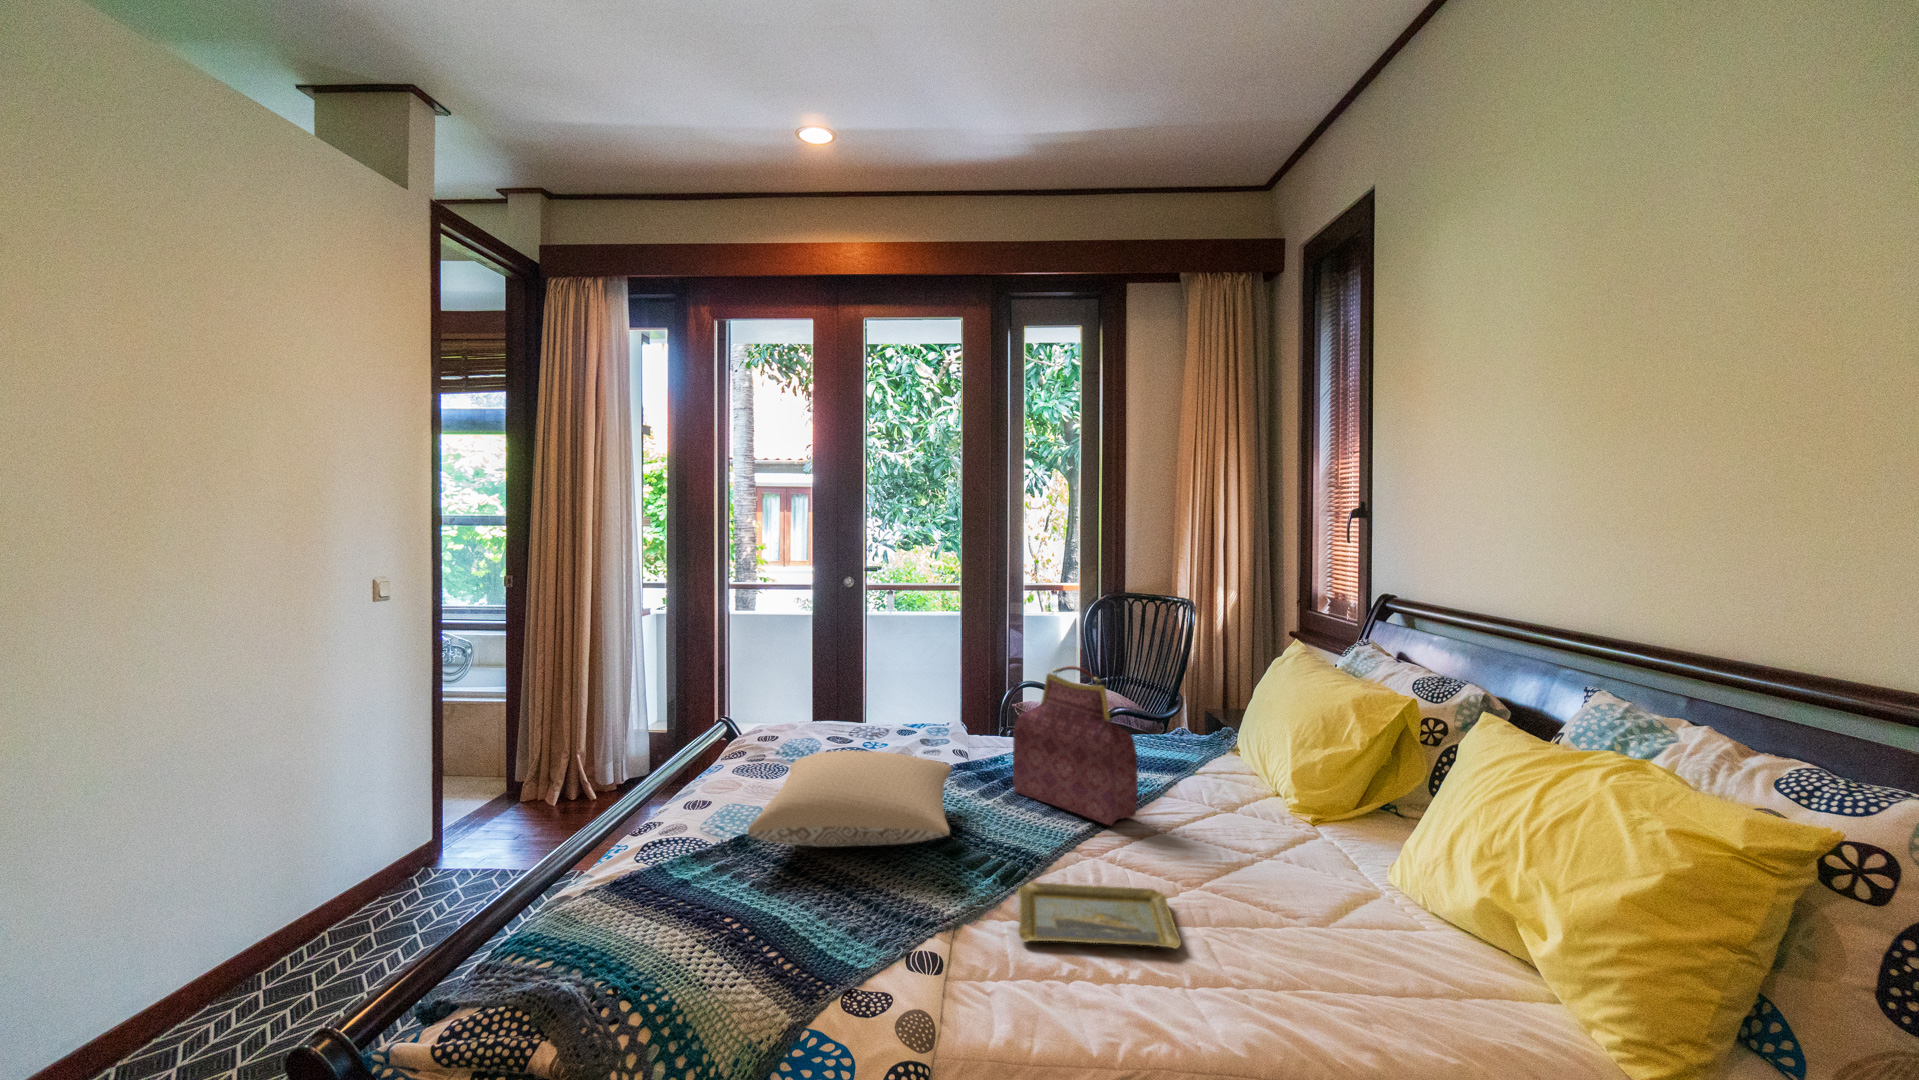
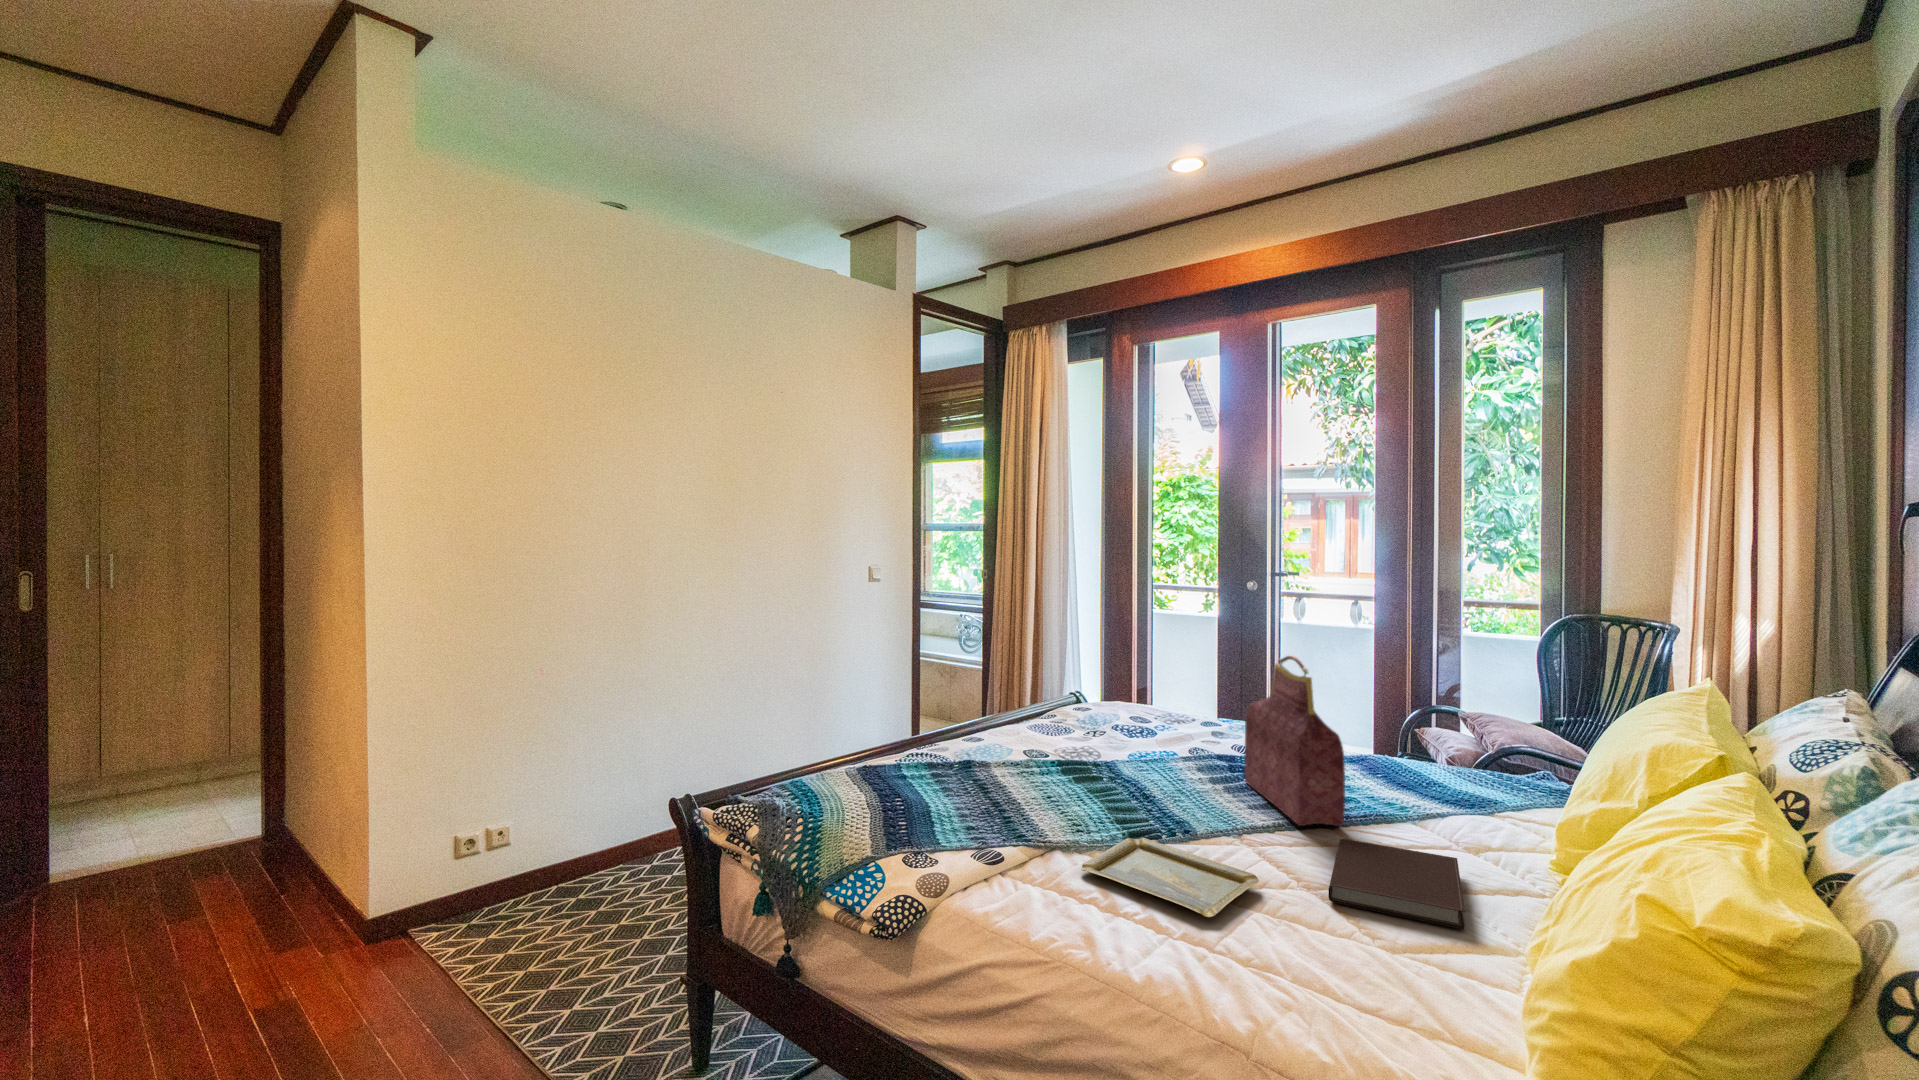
pillow: present [748,750,952,847] -> none [952,706,1172,785]
notebook: none [1158,823,1308,894] -> present [1328,839,1465,930]

